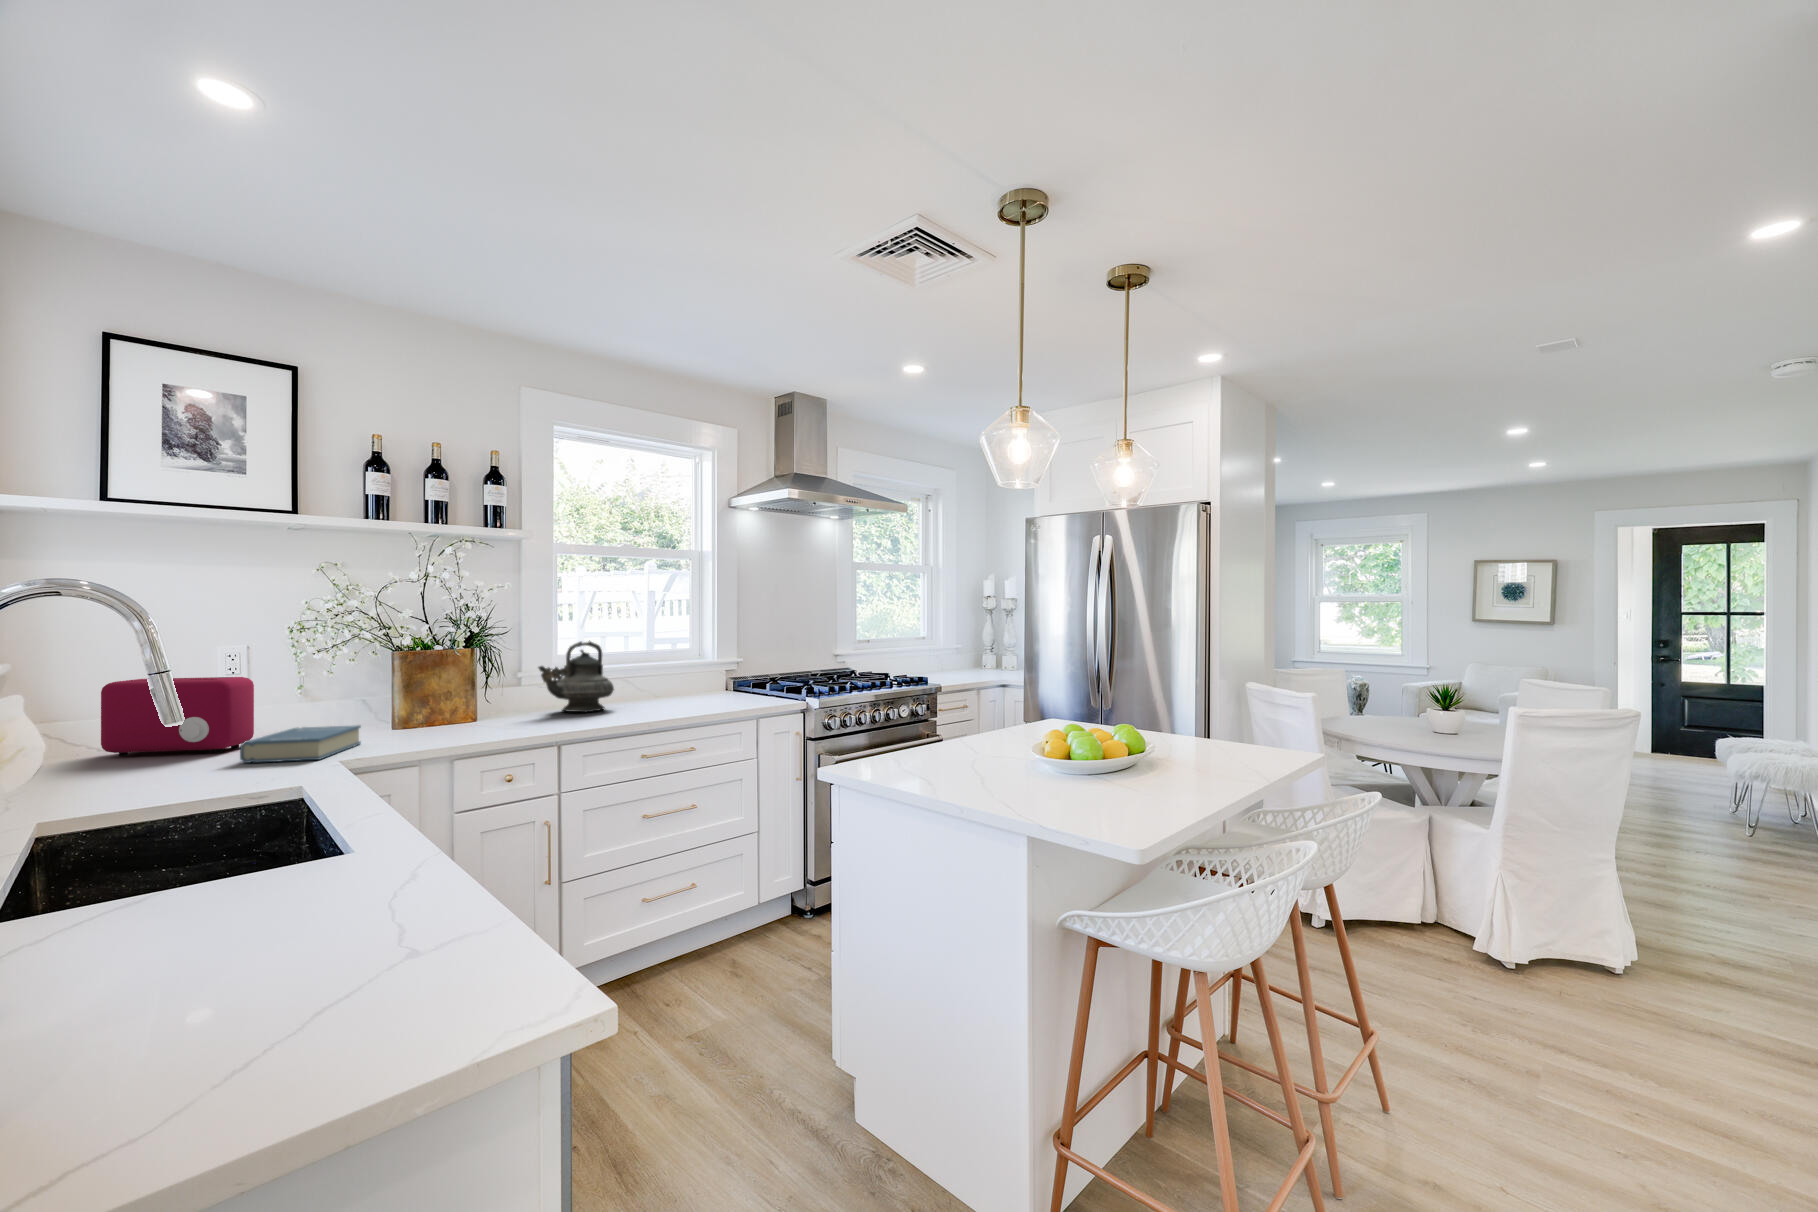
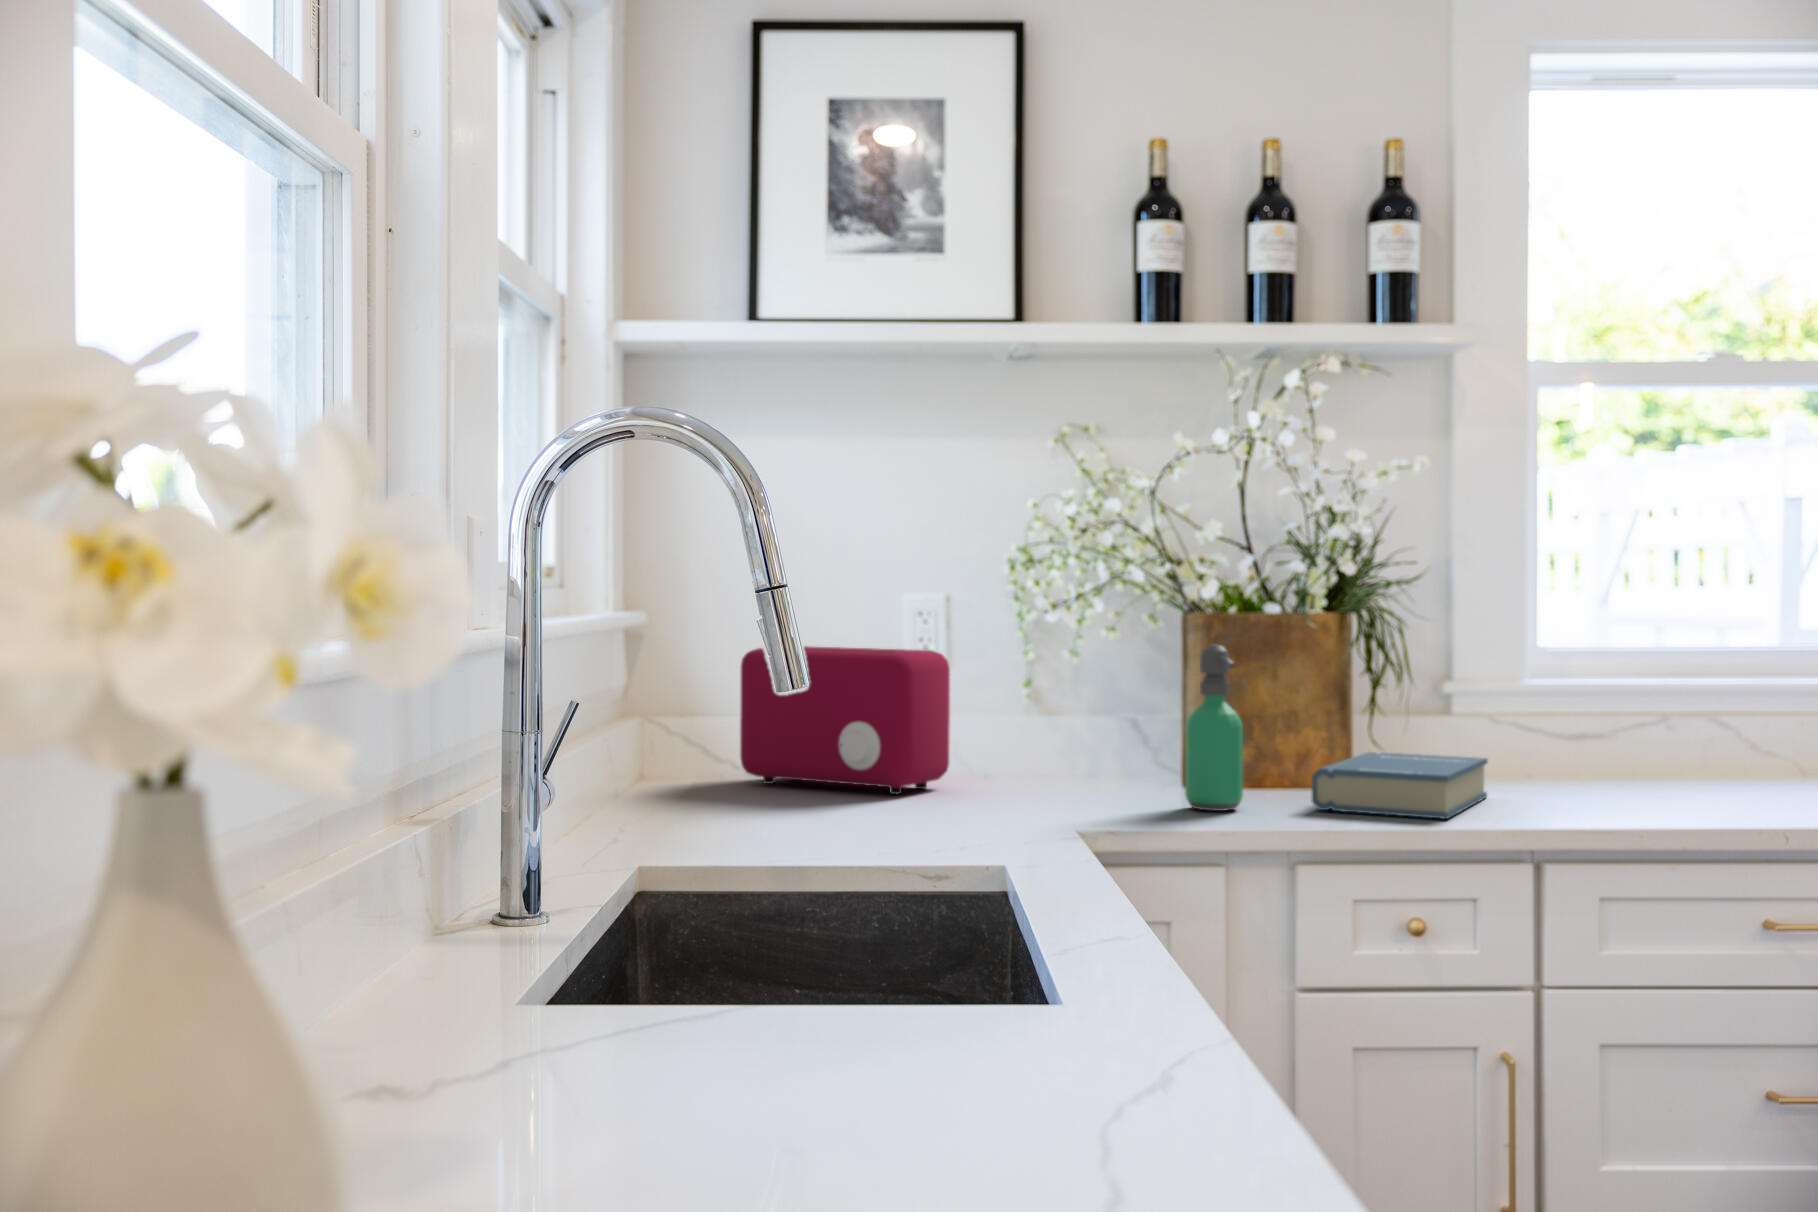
teapot: present [539,641,614,712] -> none [1486,602,1677,785]
soap dispenser: none [396,667,426,741] -> present [1185,645,1243,811]
hardback book: present [240,725,361,763] -> present [1312,752,1488,819]

